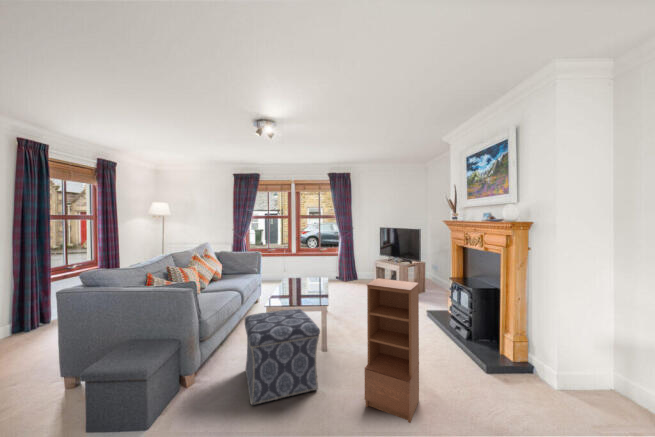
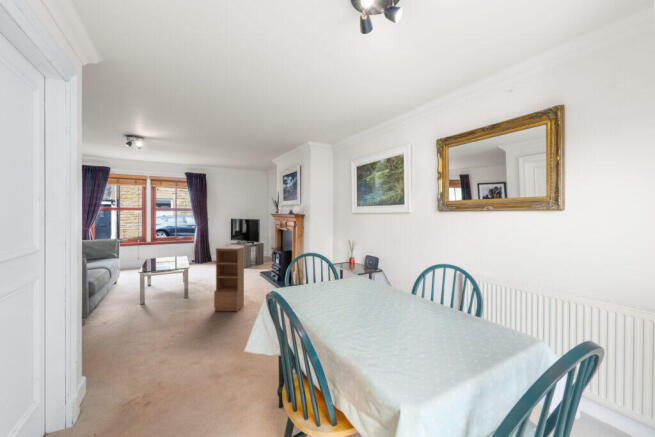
ottoman: present [245,309,320,405] -> none [129,271,187,322]

